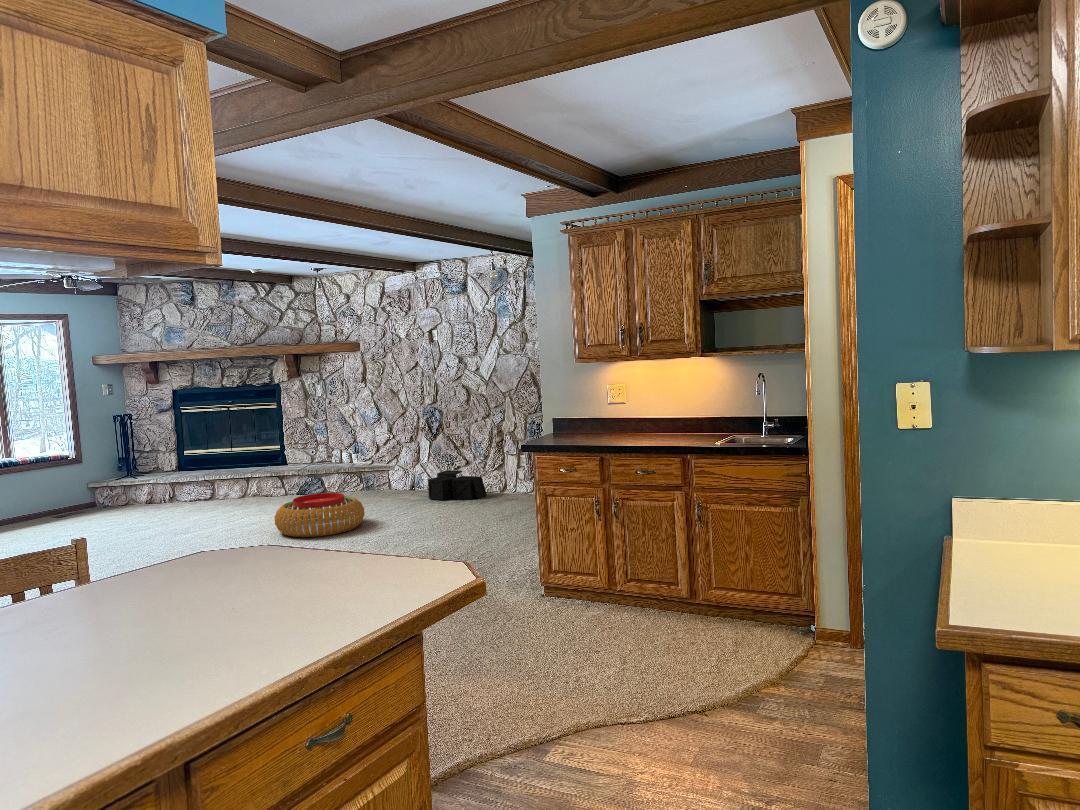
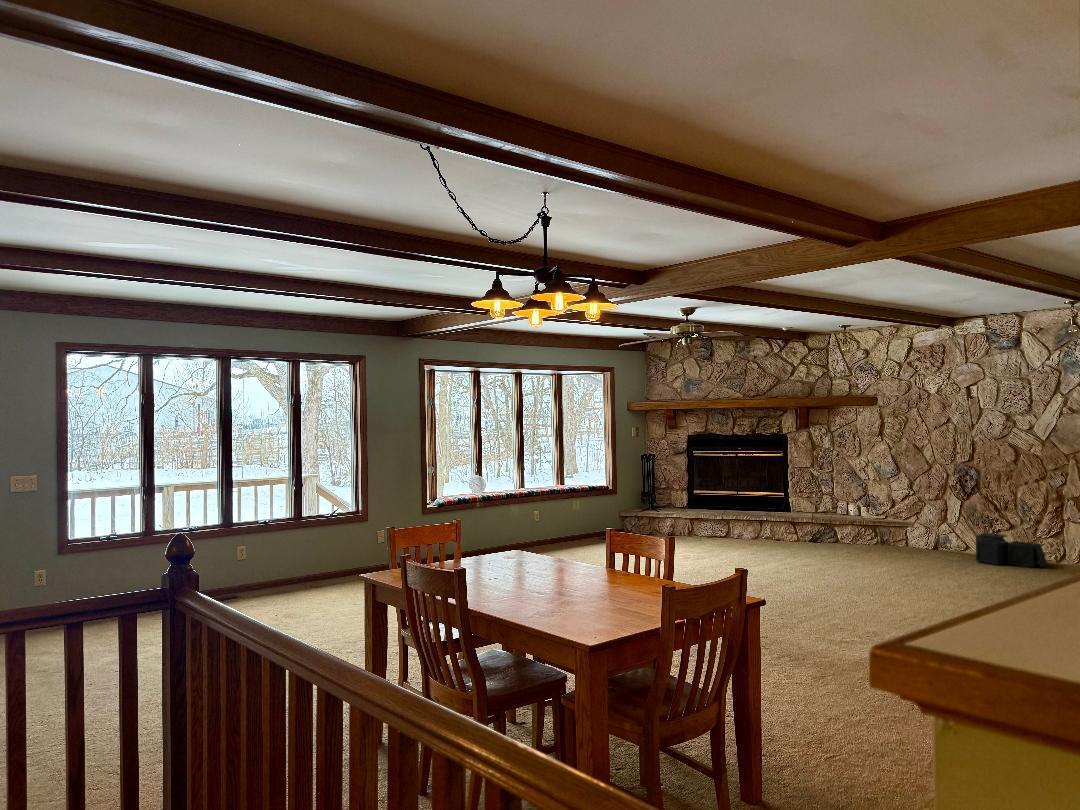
pouf: present [274,493,365,537] -> none [842,544,939,589]

